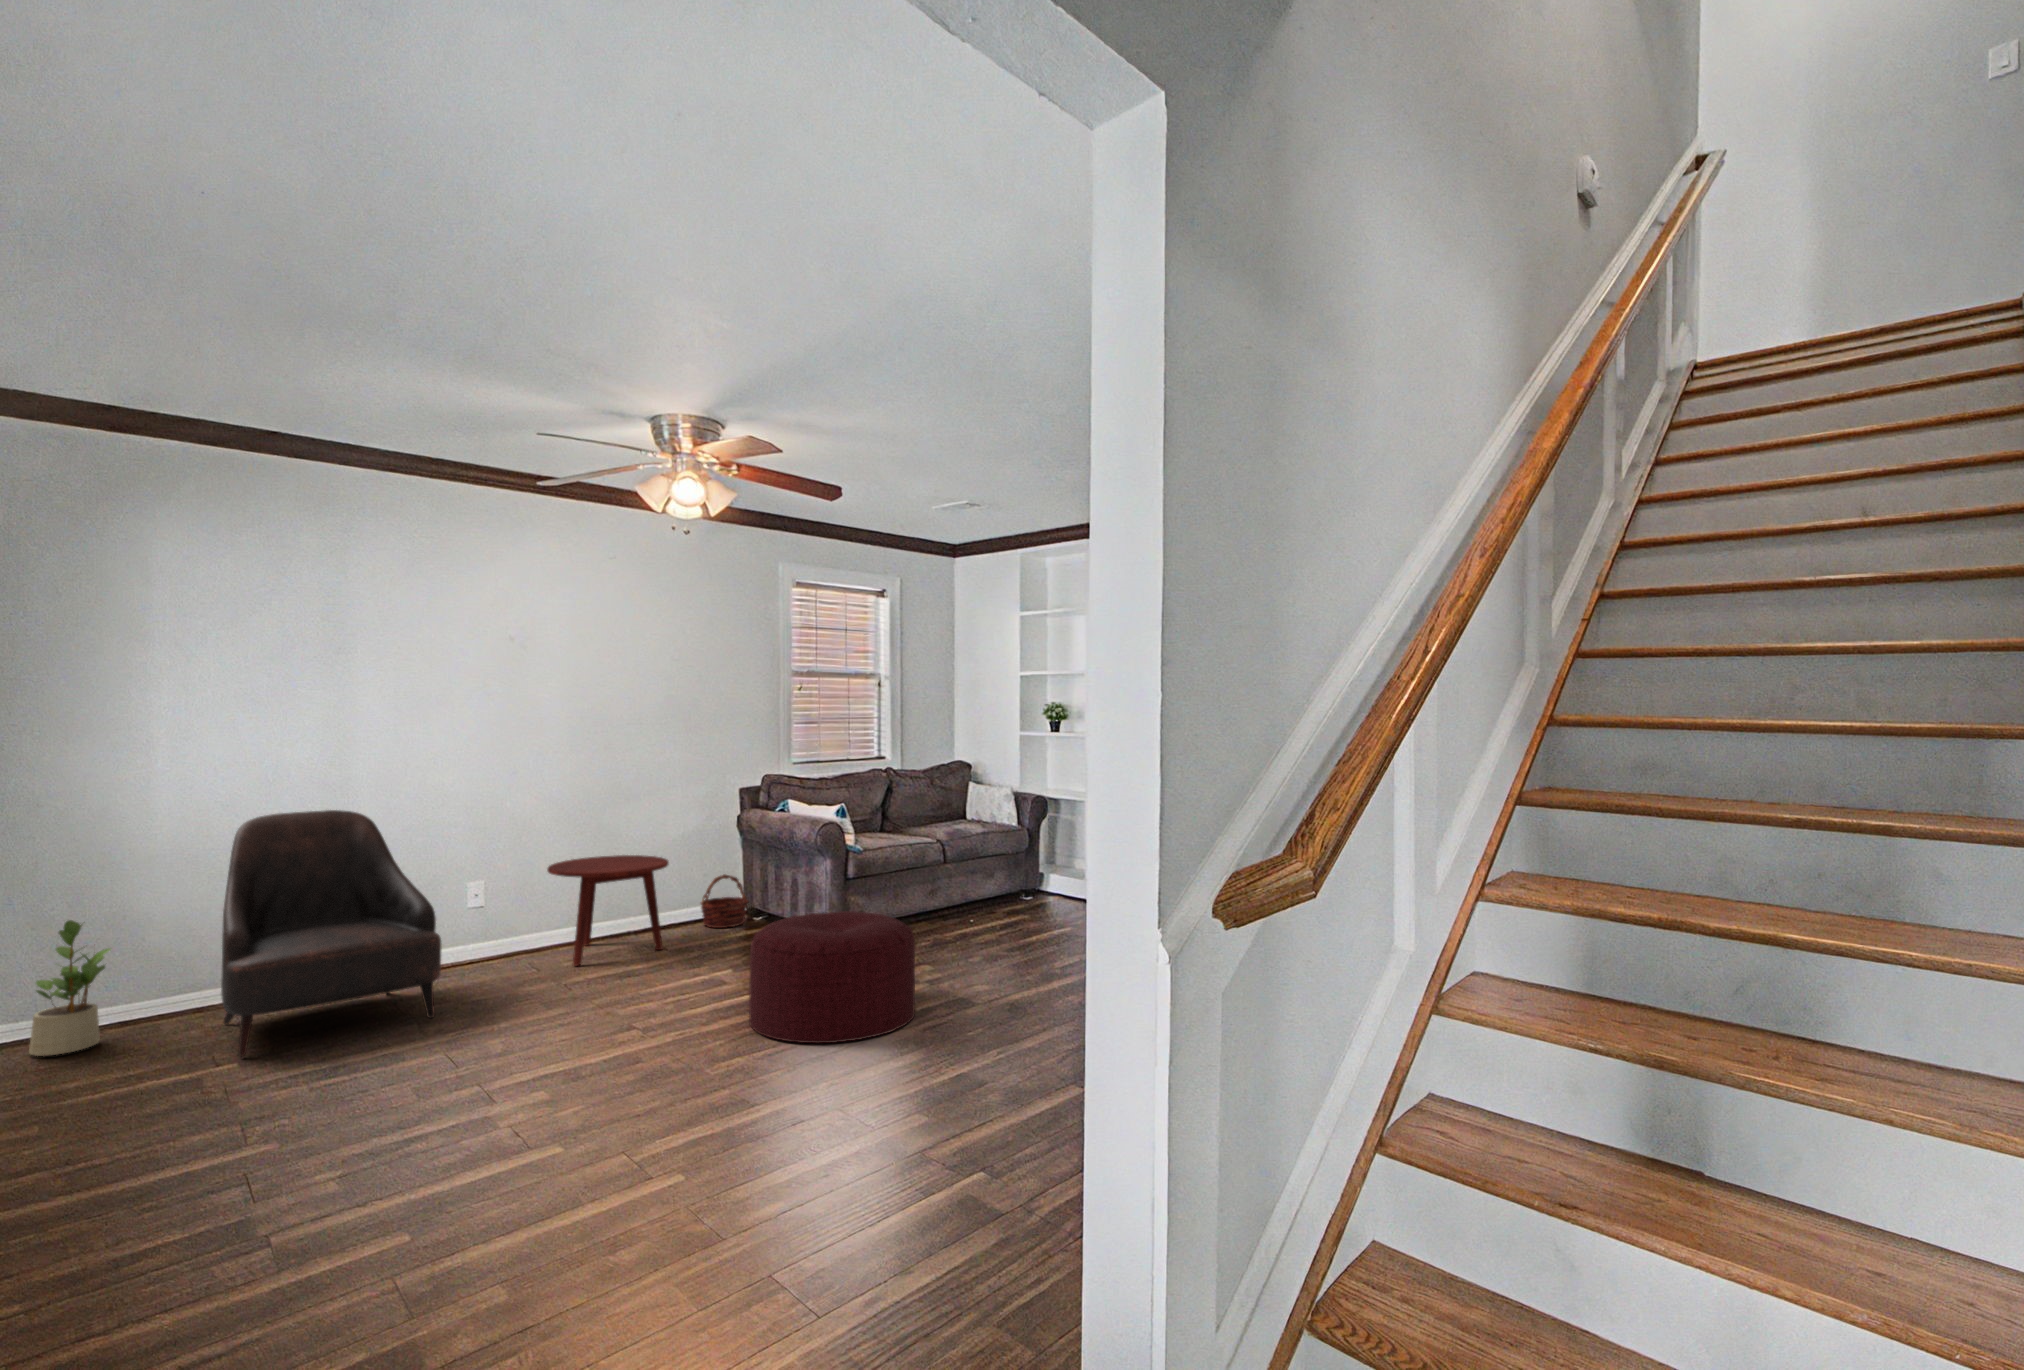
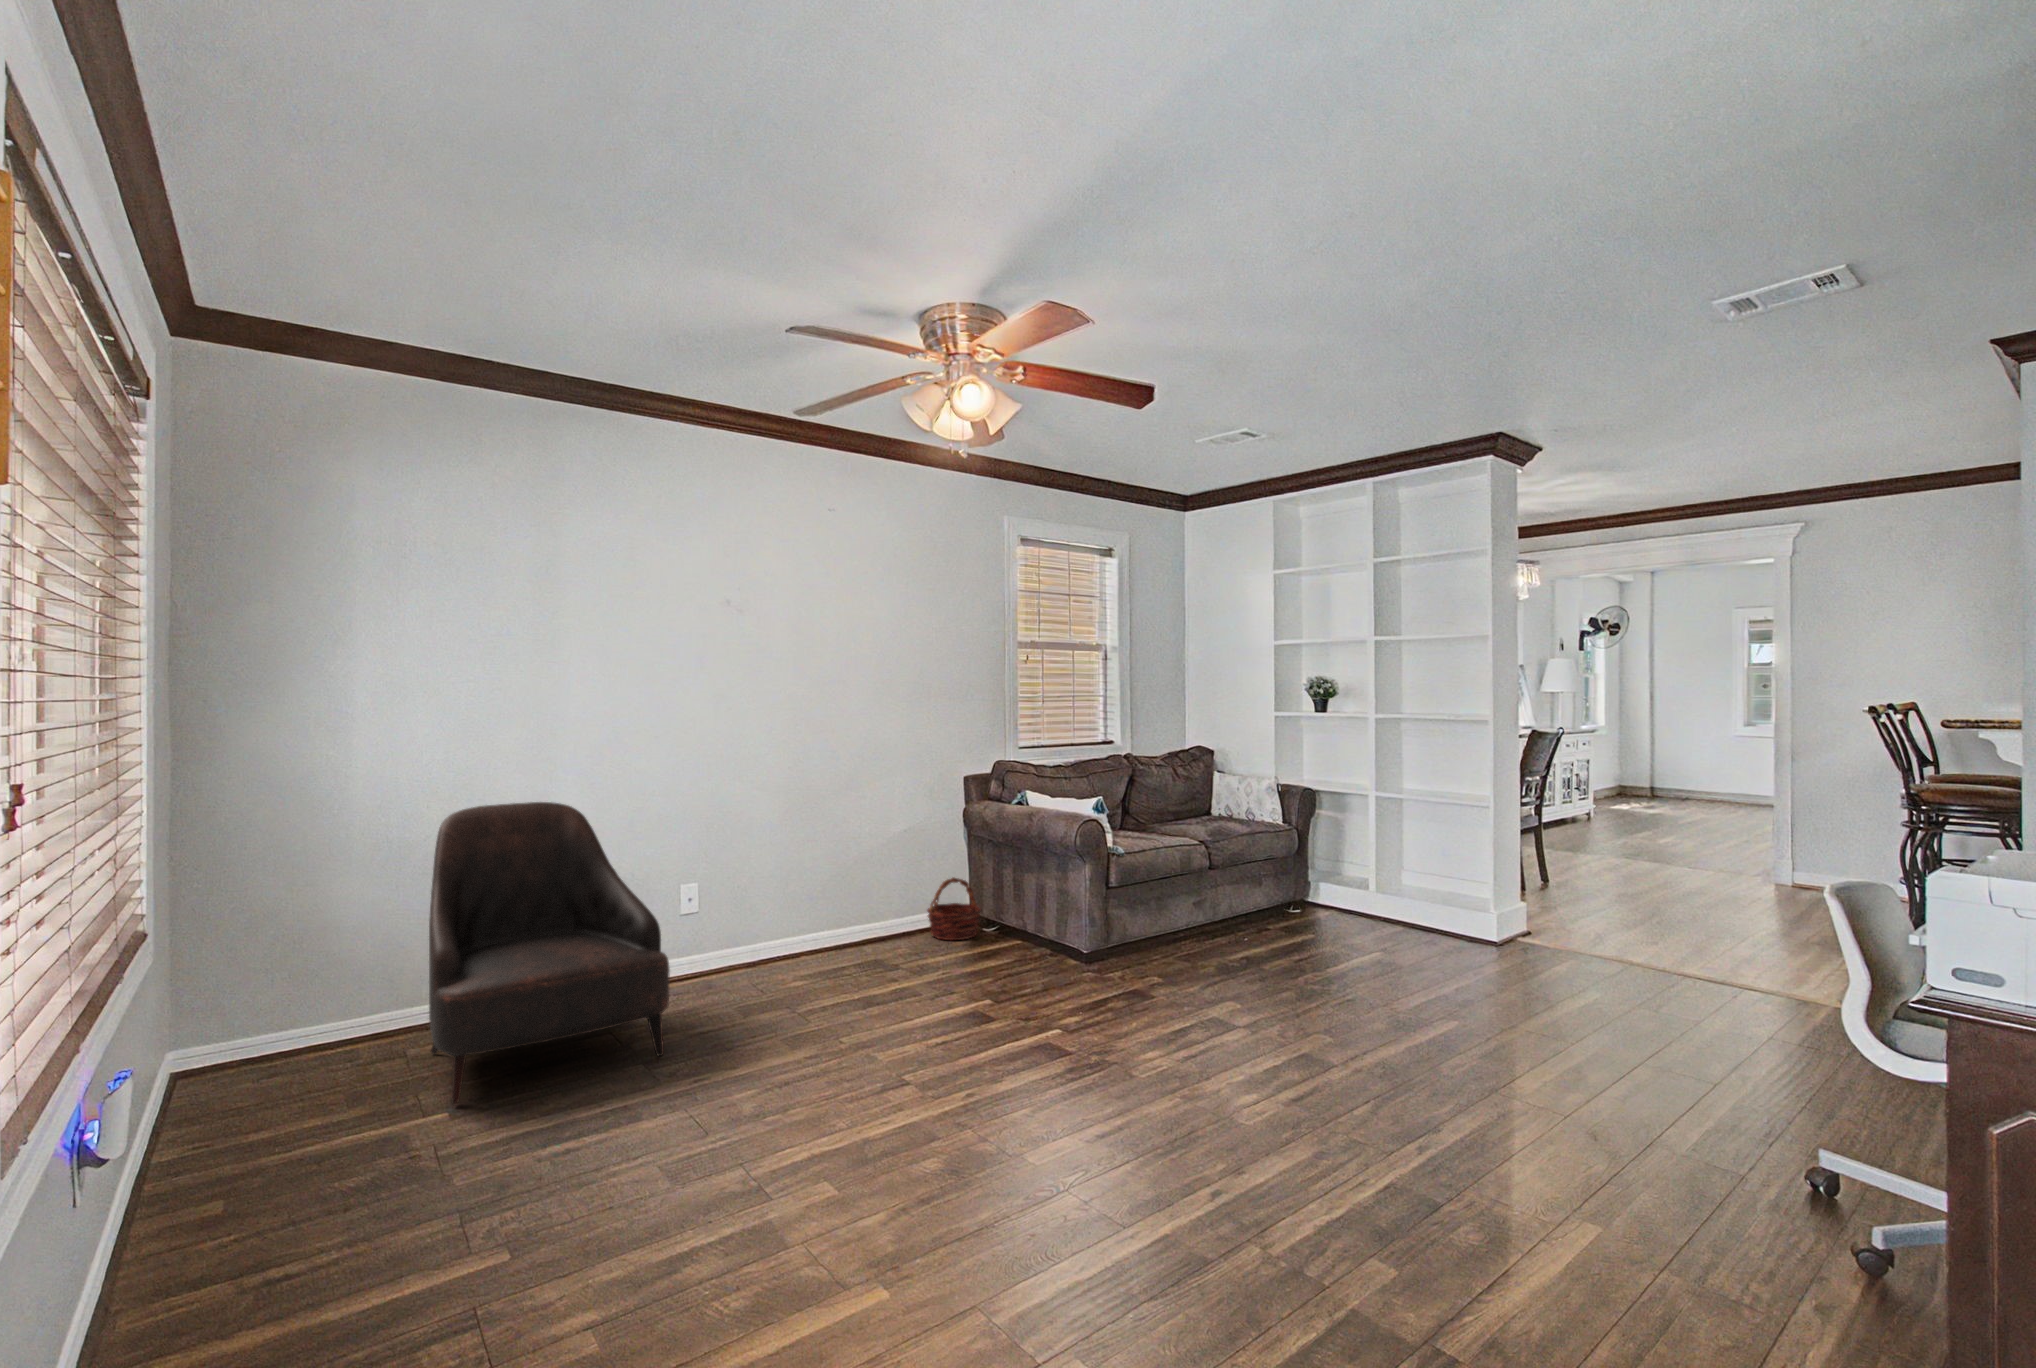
side table: present [547,855,668,966] -> none [769,855,903,988]
ottoman: present [749,911,915,1043] -> none [1044,938,1257,1121]
potted plant: present [29,920,111,1056] -> none [225,931,311,1091]

